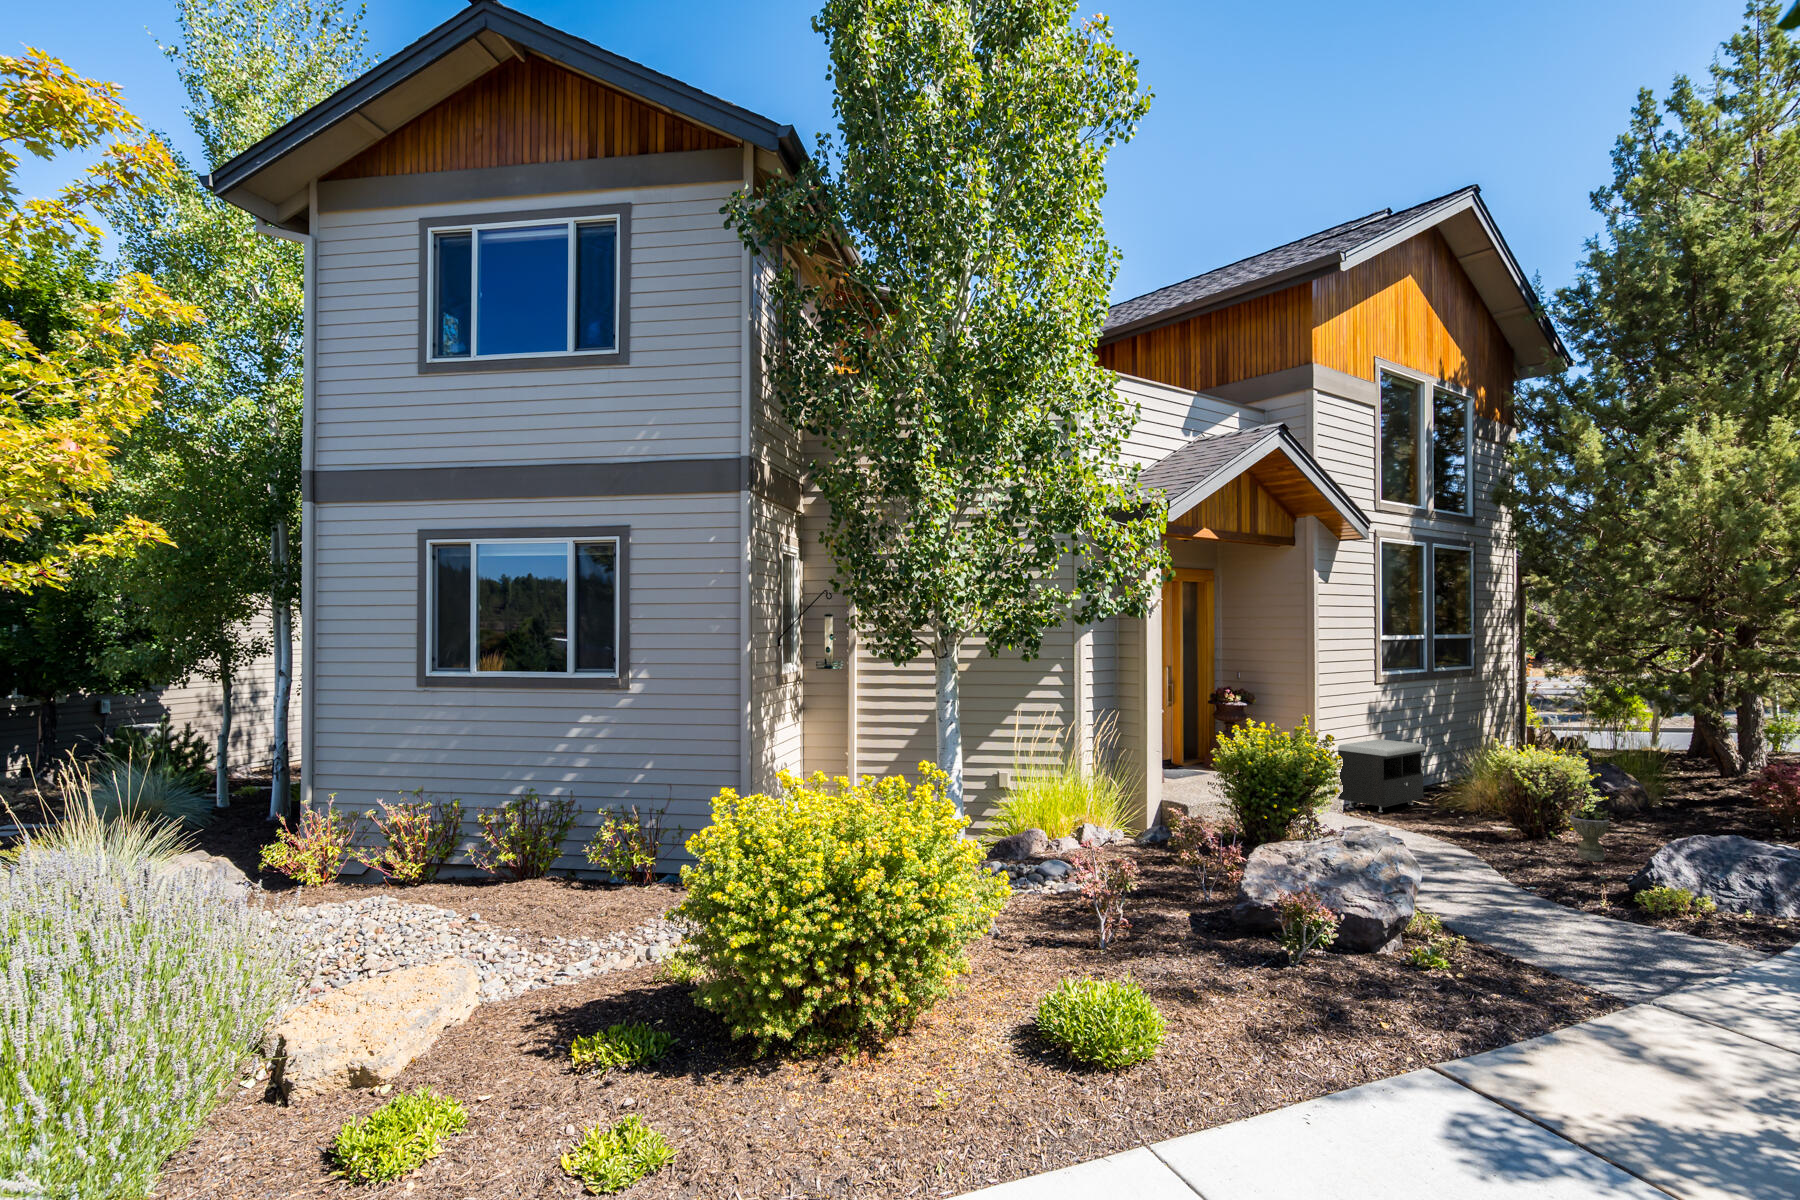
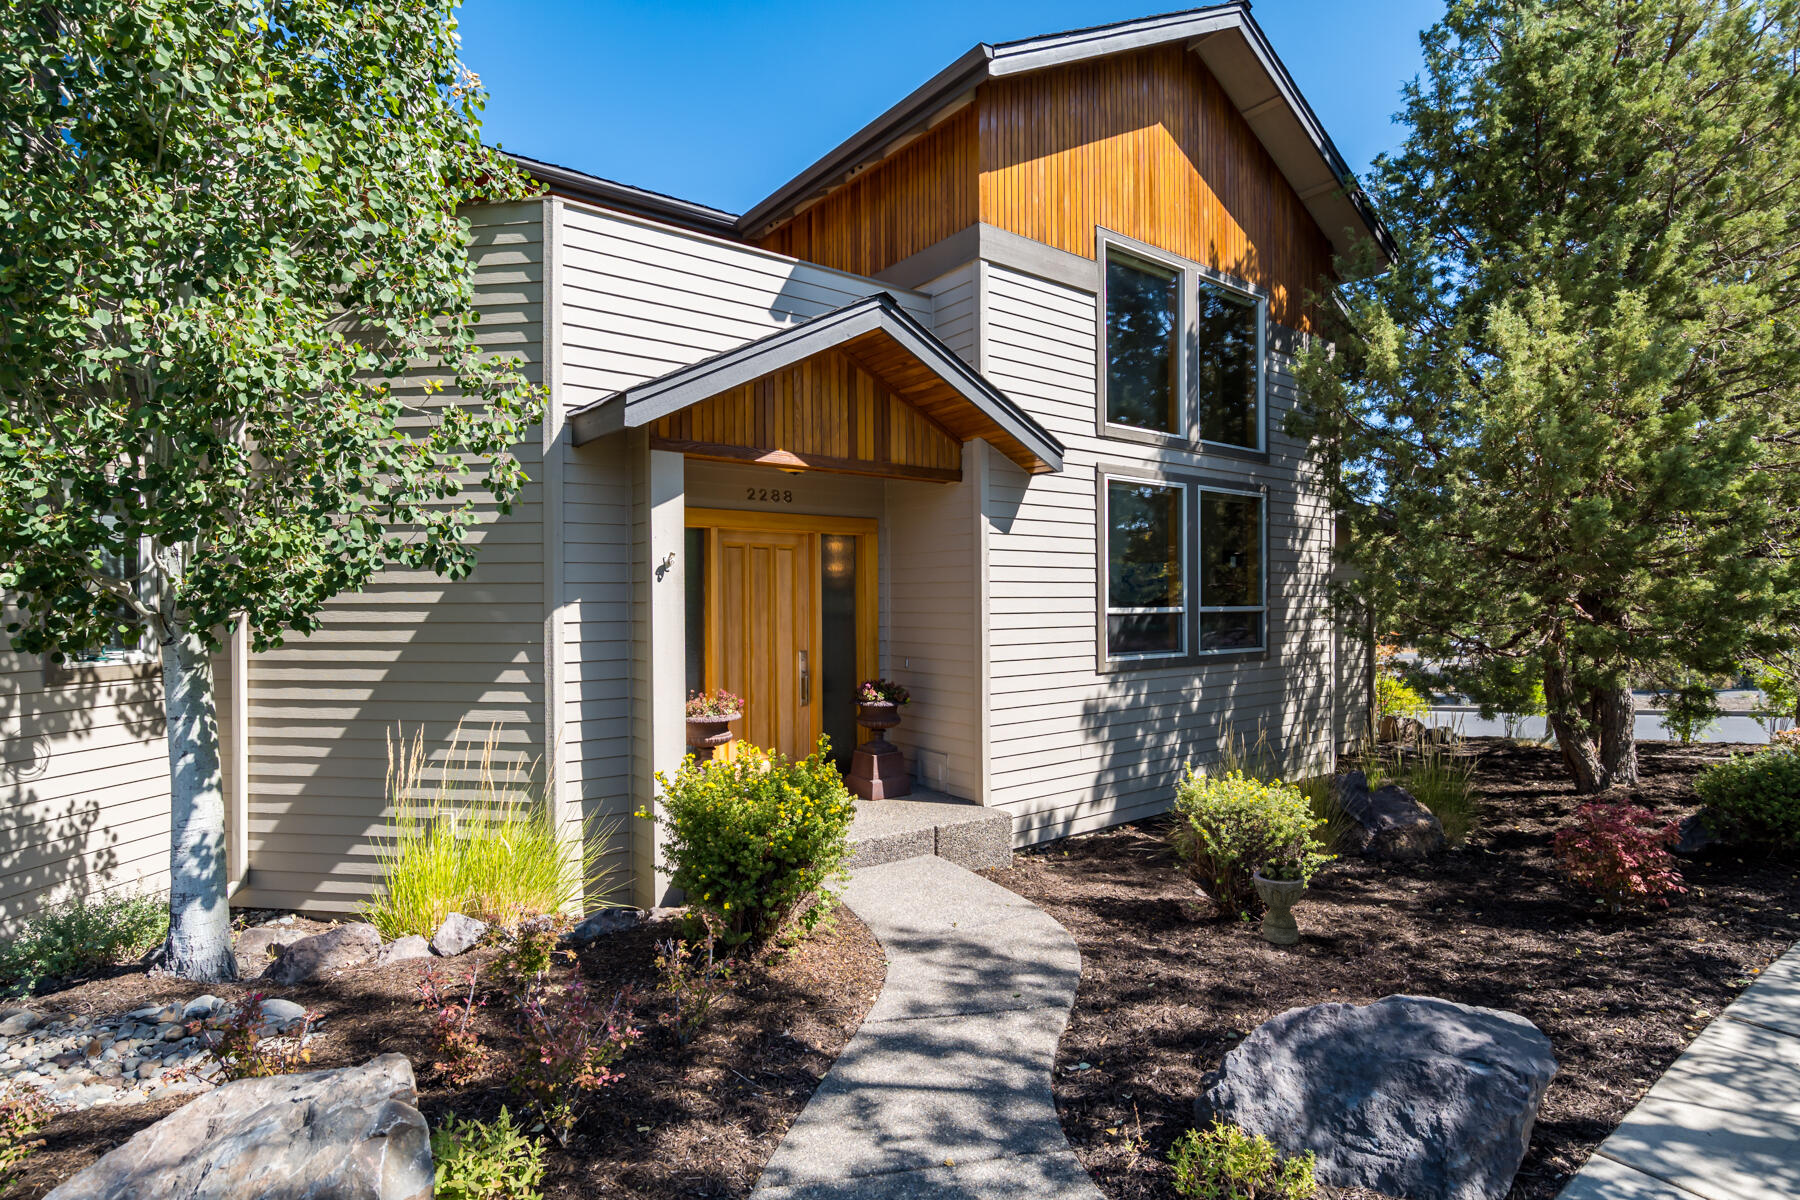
storage bench: present [1338,739,1425,812] -> none [1022,749,1146,854]

